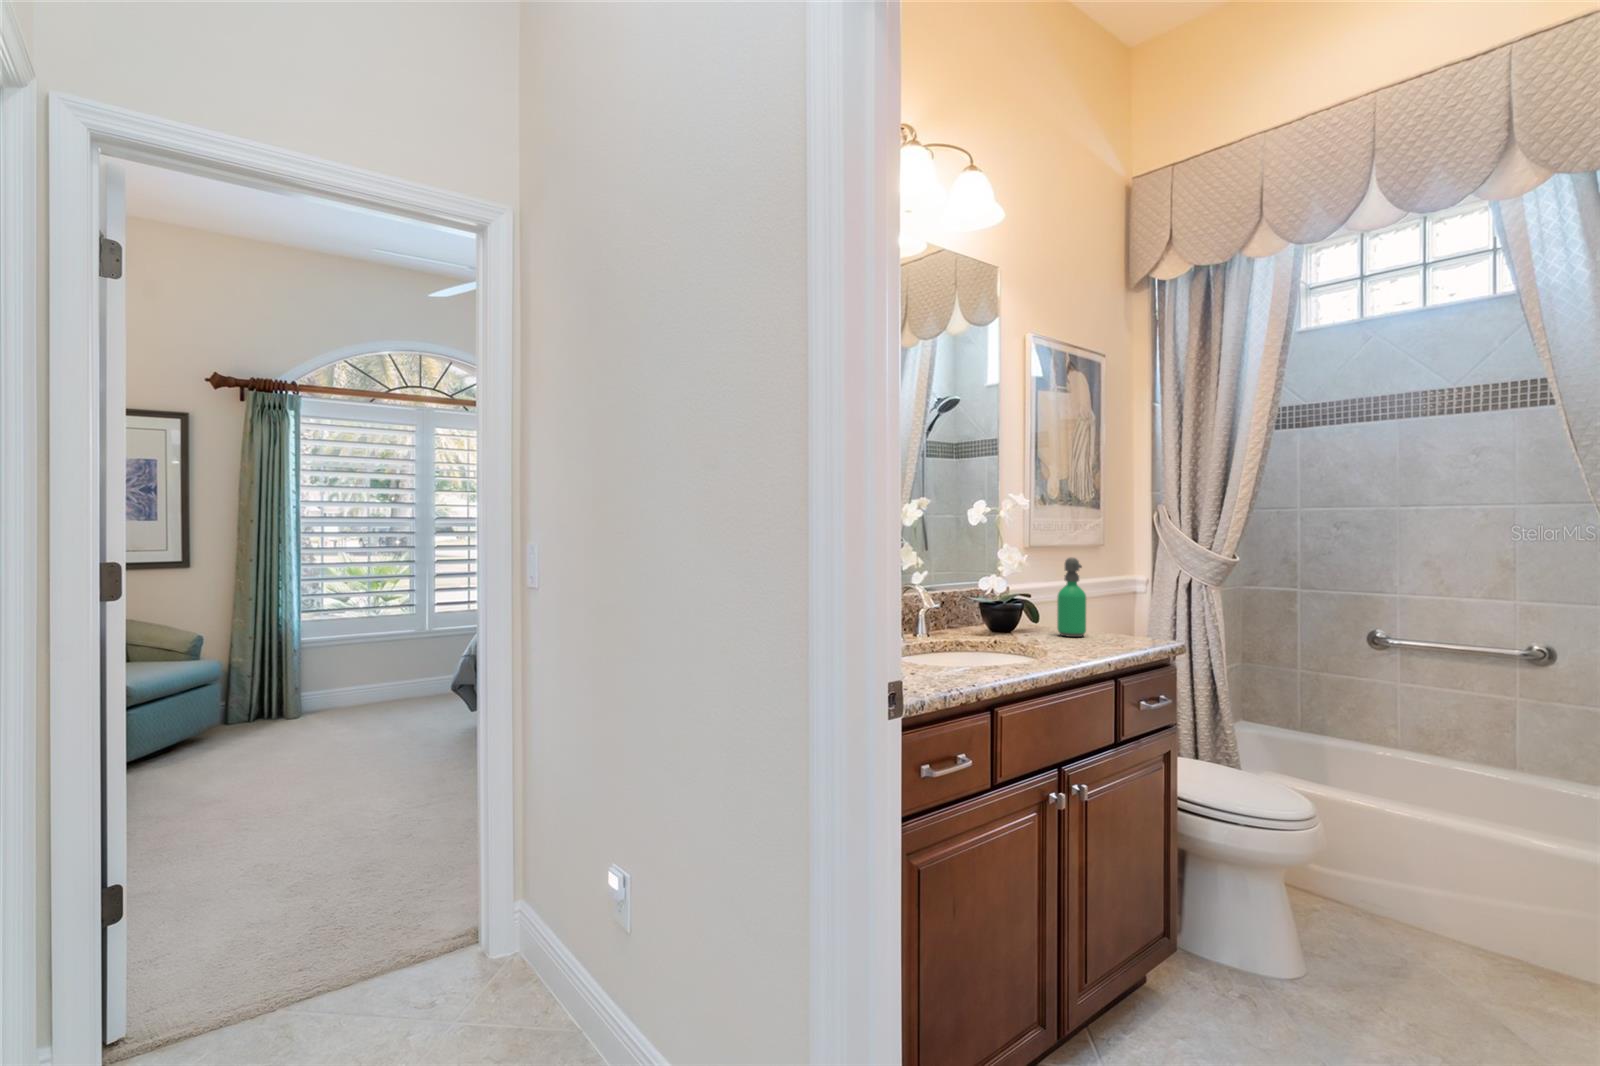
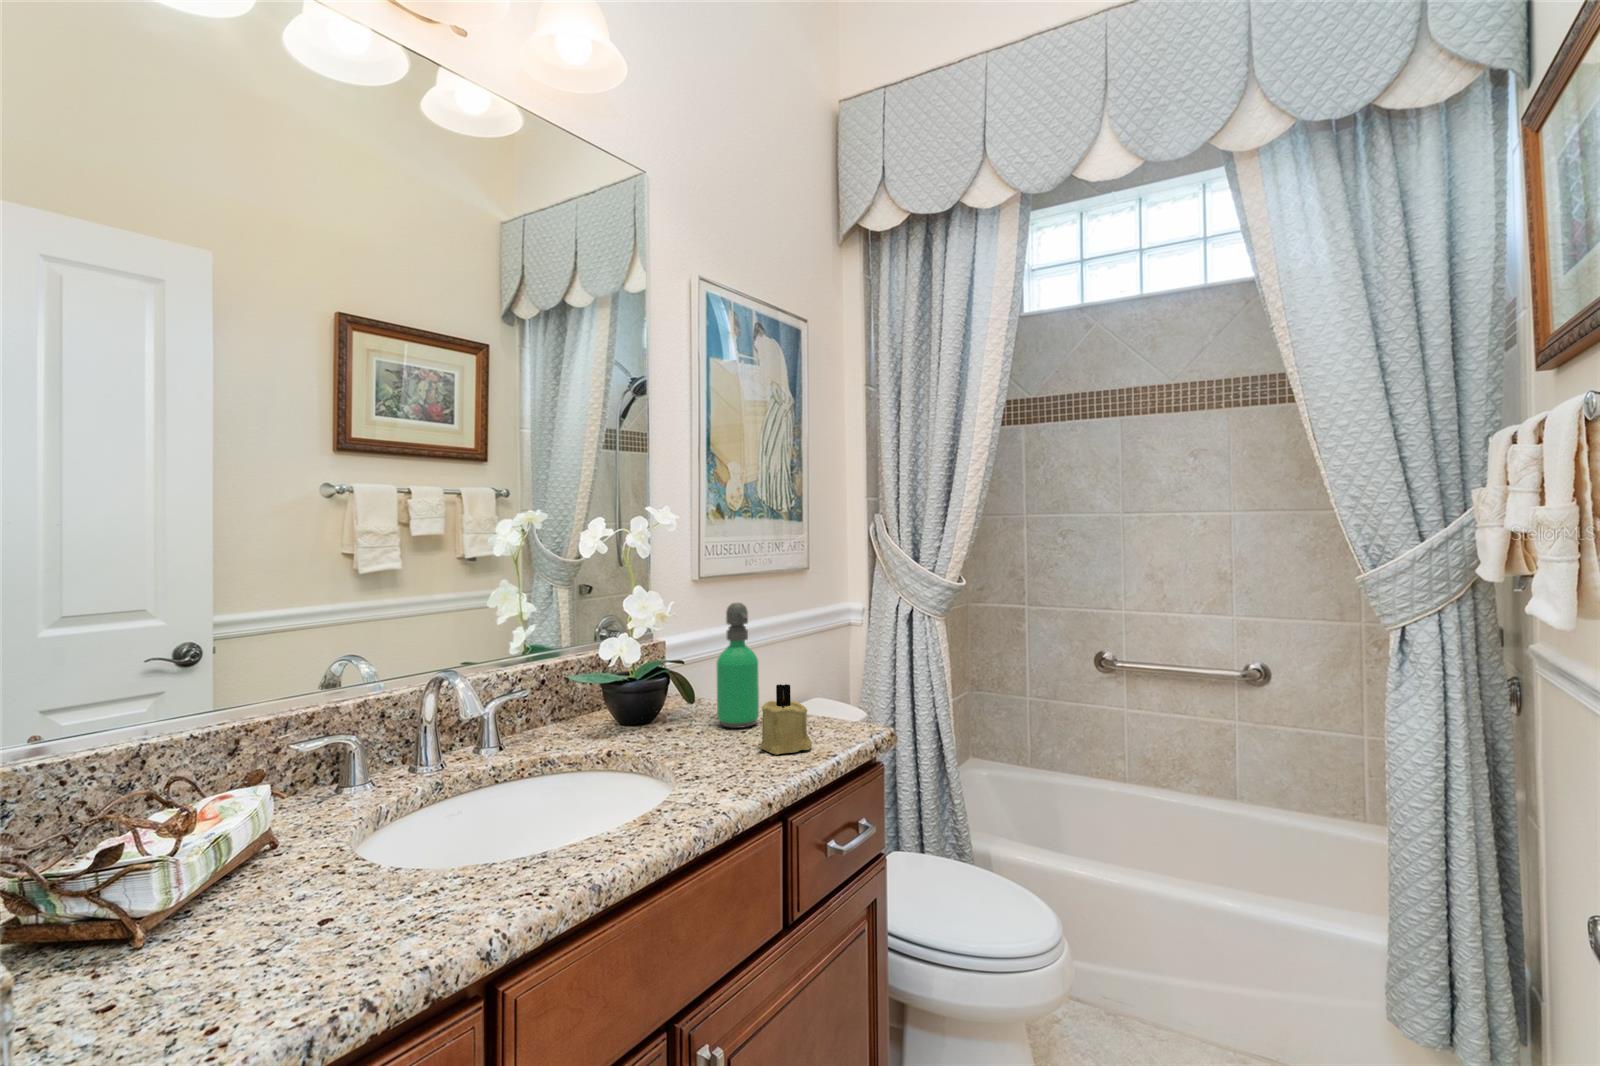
candle: none [1095,605,1130,647] -> present [760,684,812,755]

